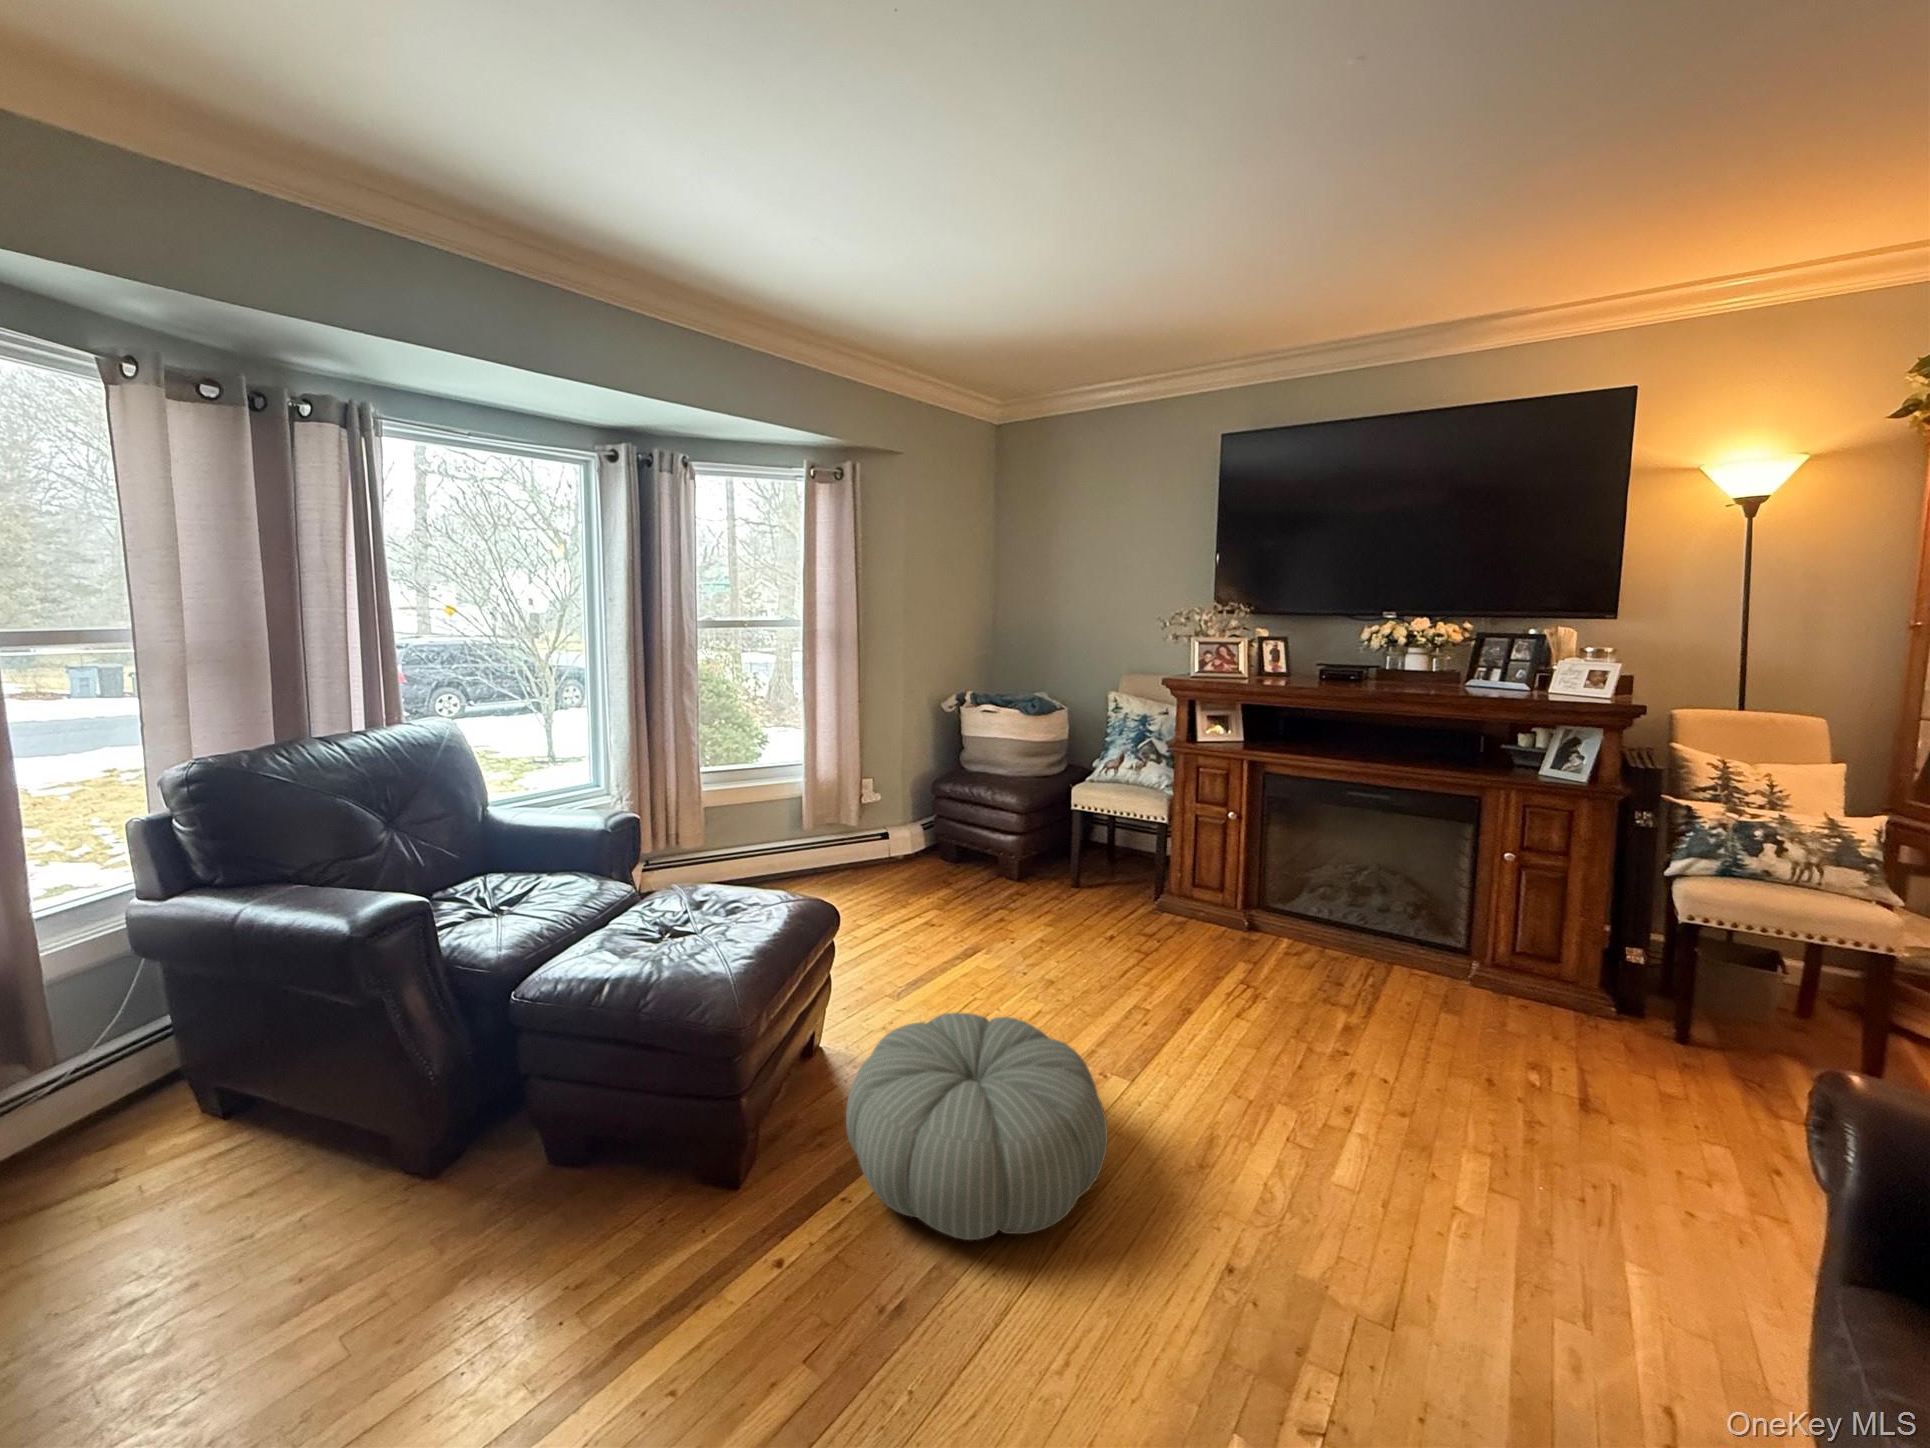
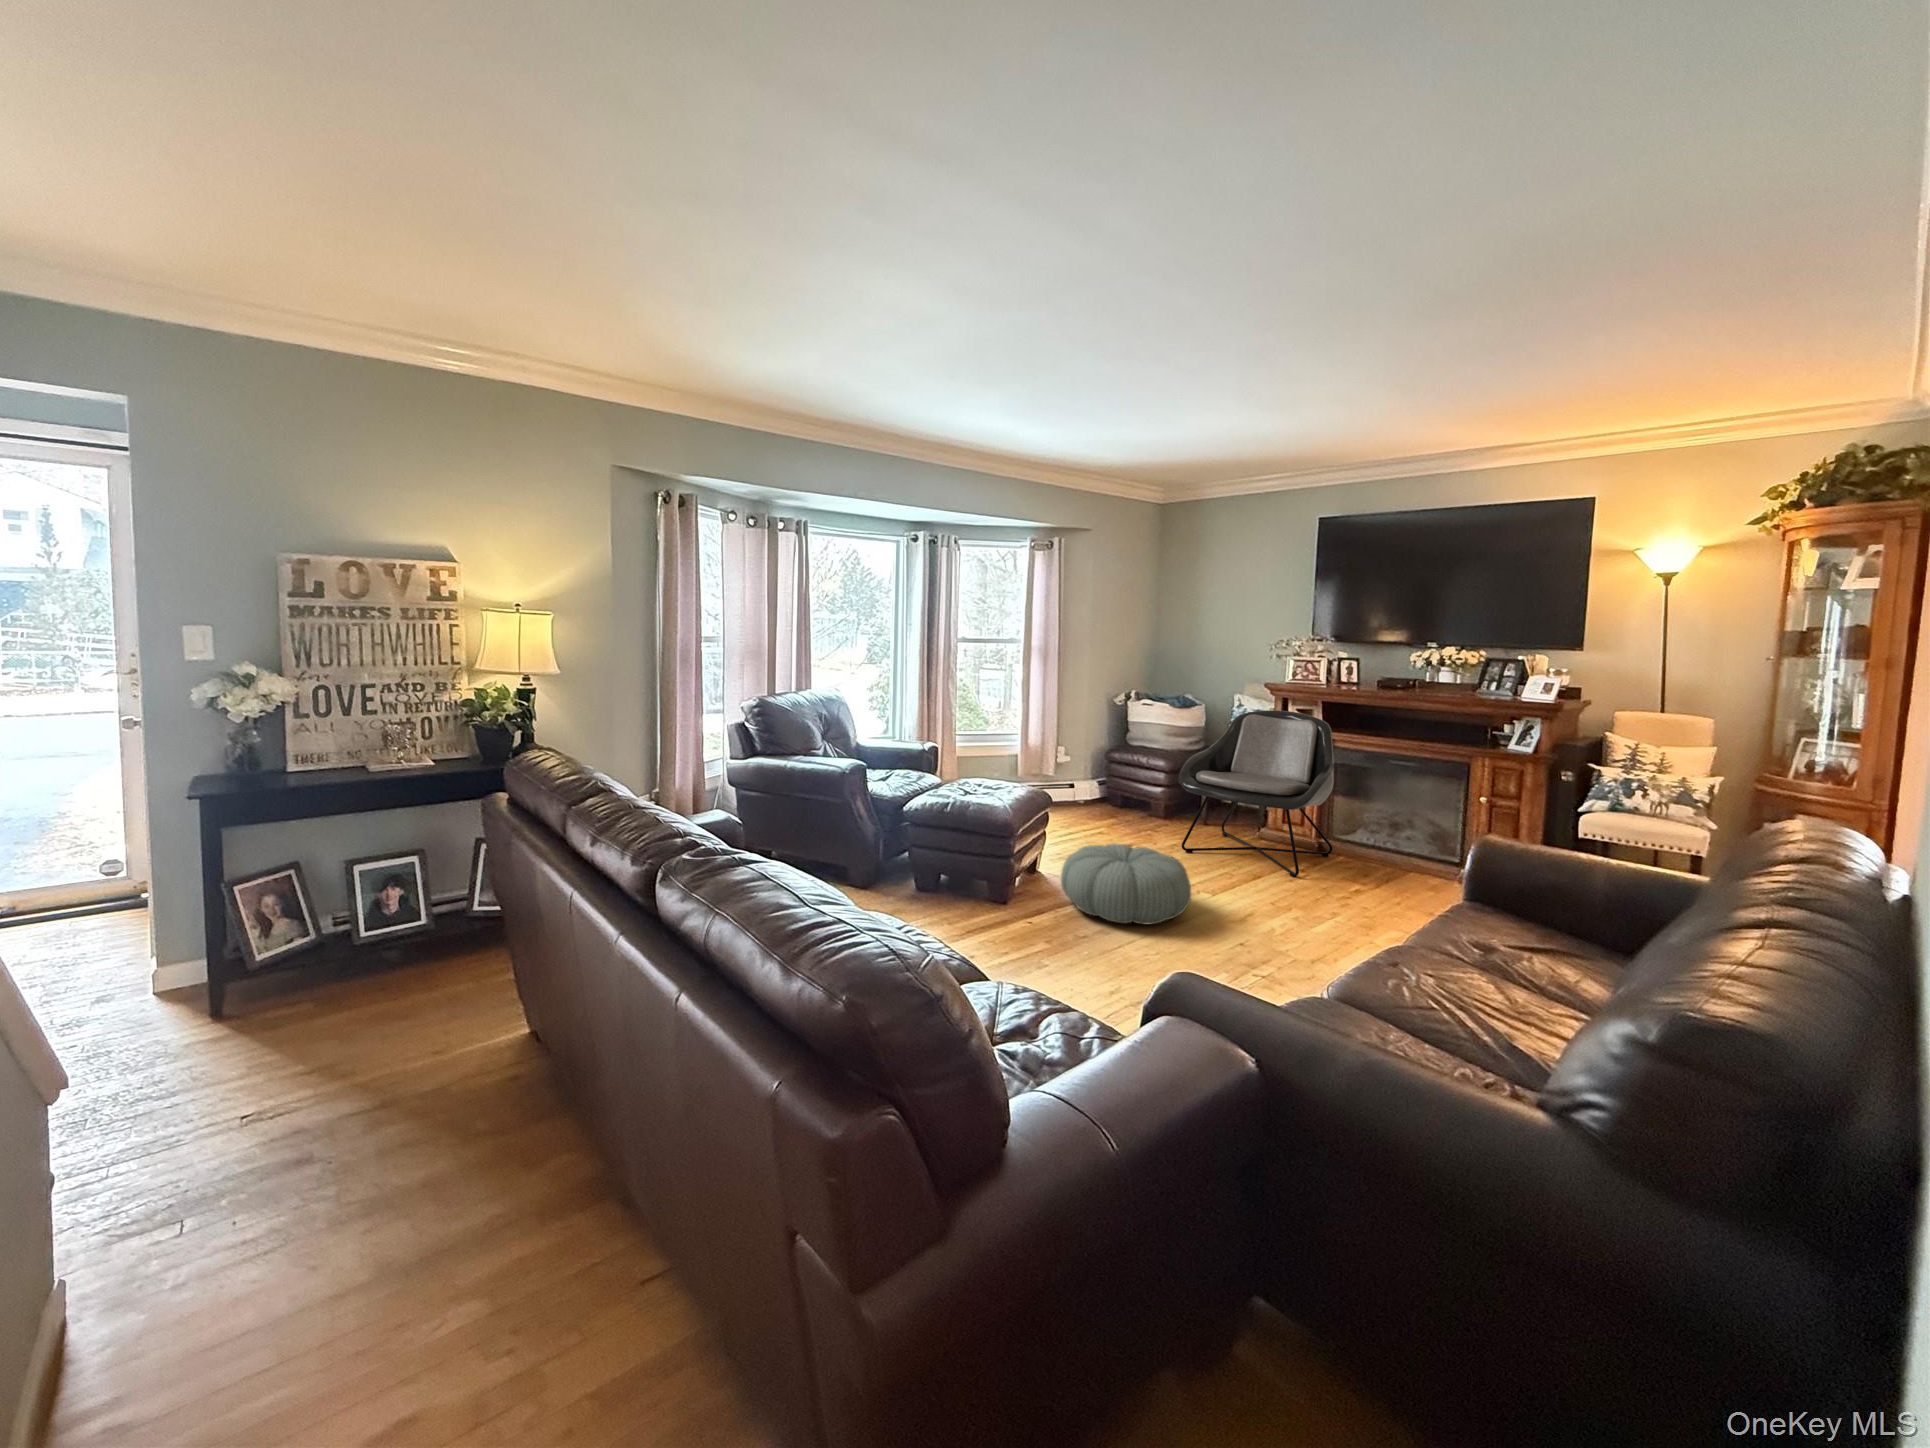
lounge chair: none [1048,720,1285,1006] -> present [1178,710,1334,878]

